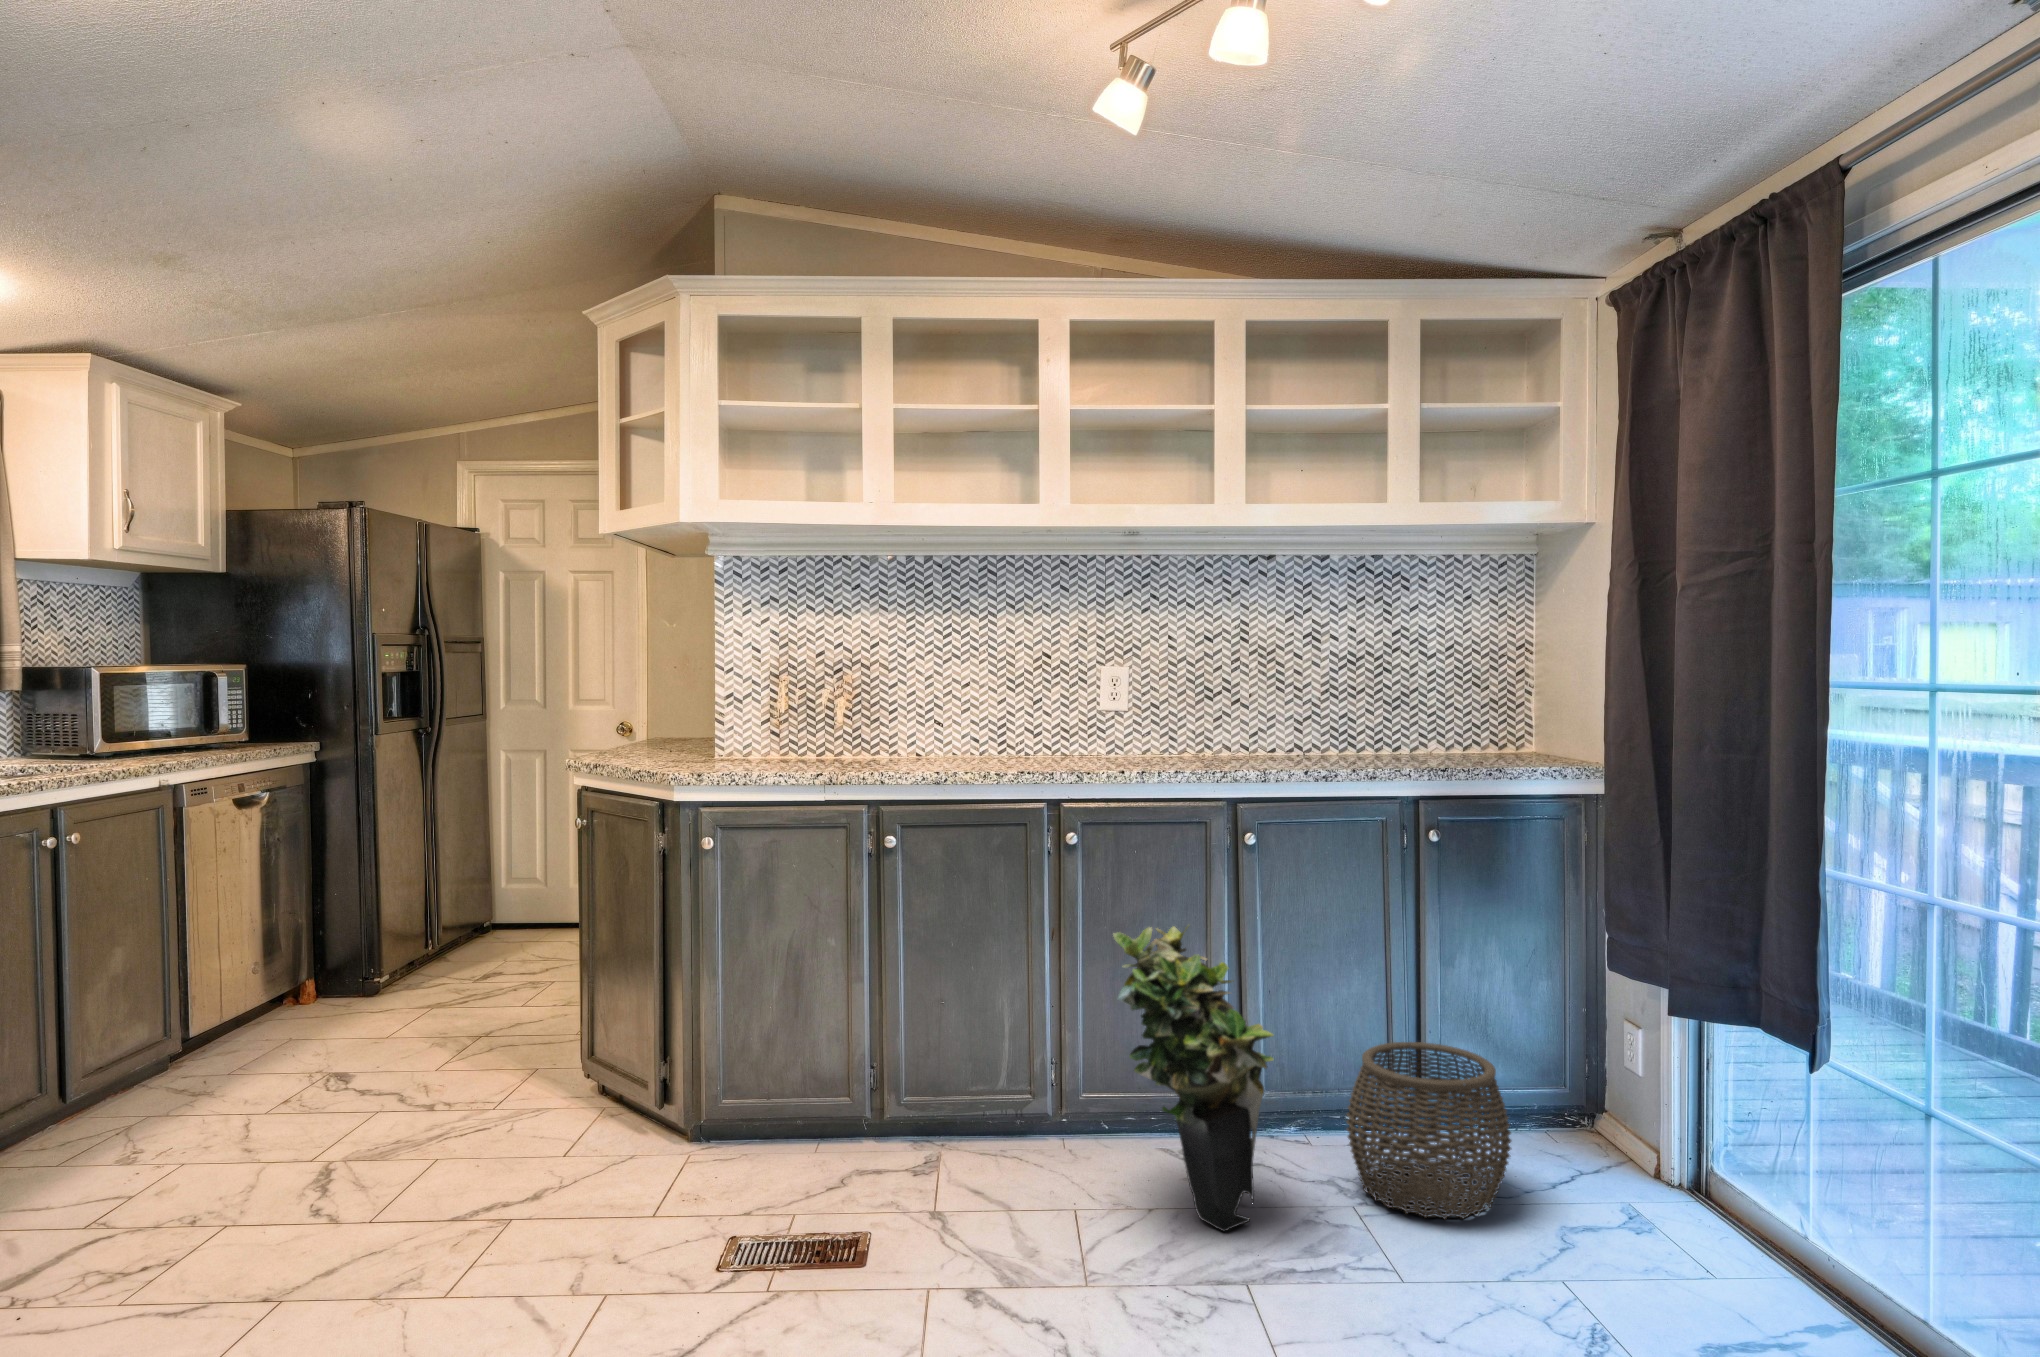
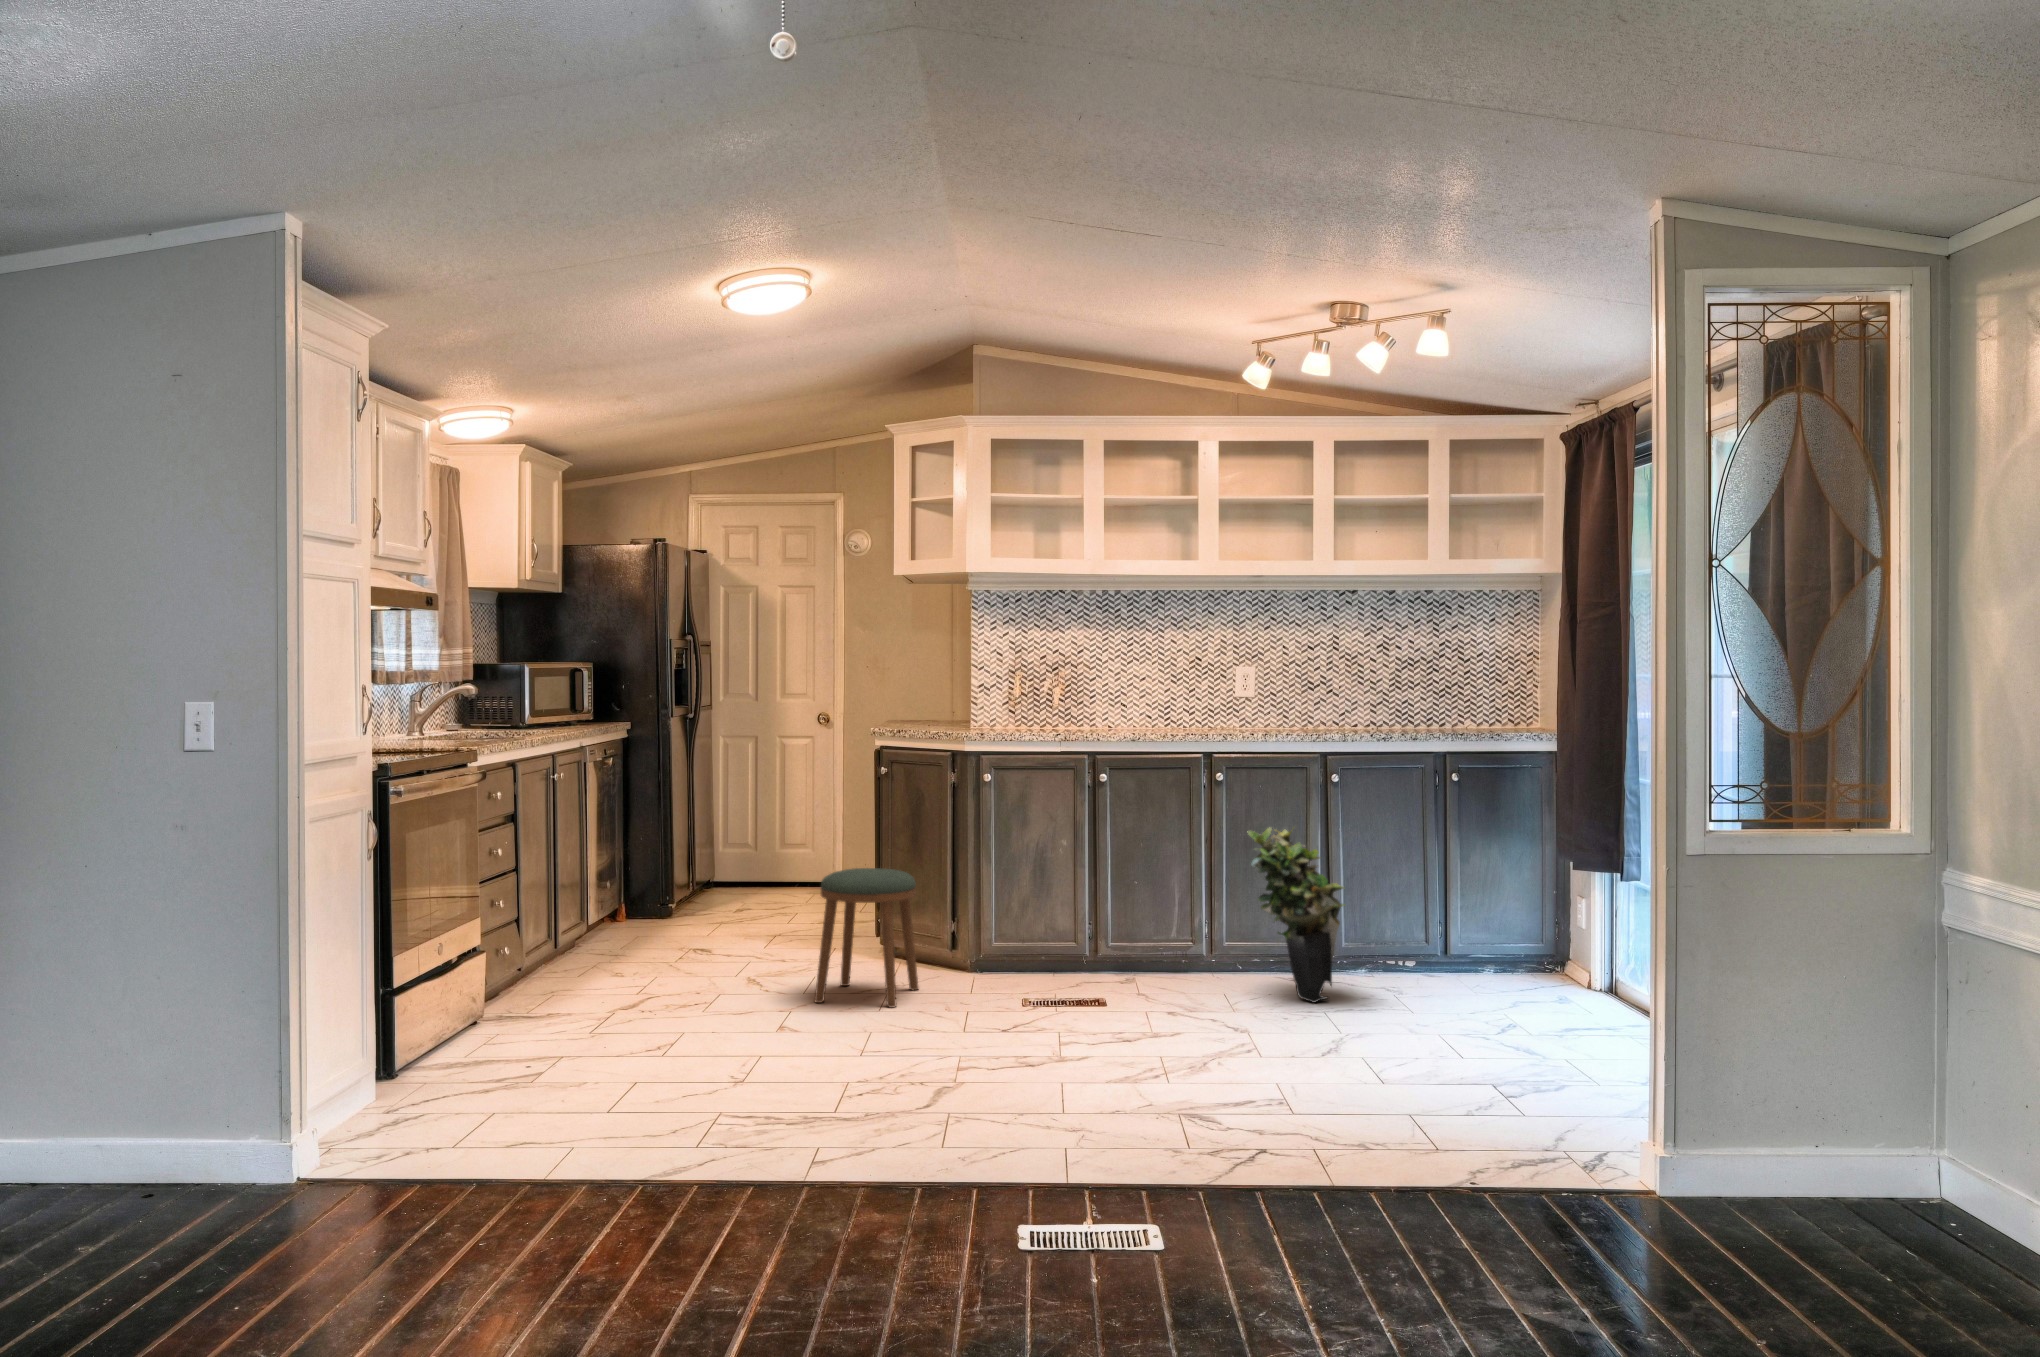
stool: none [359,1007,571,1273] -> present [815,868,919,1008]
woven basket: present [1347,1042,1511,1219] -> none [1392,905,1492,1001]

